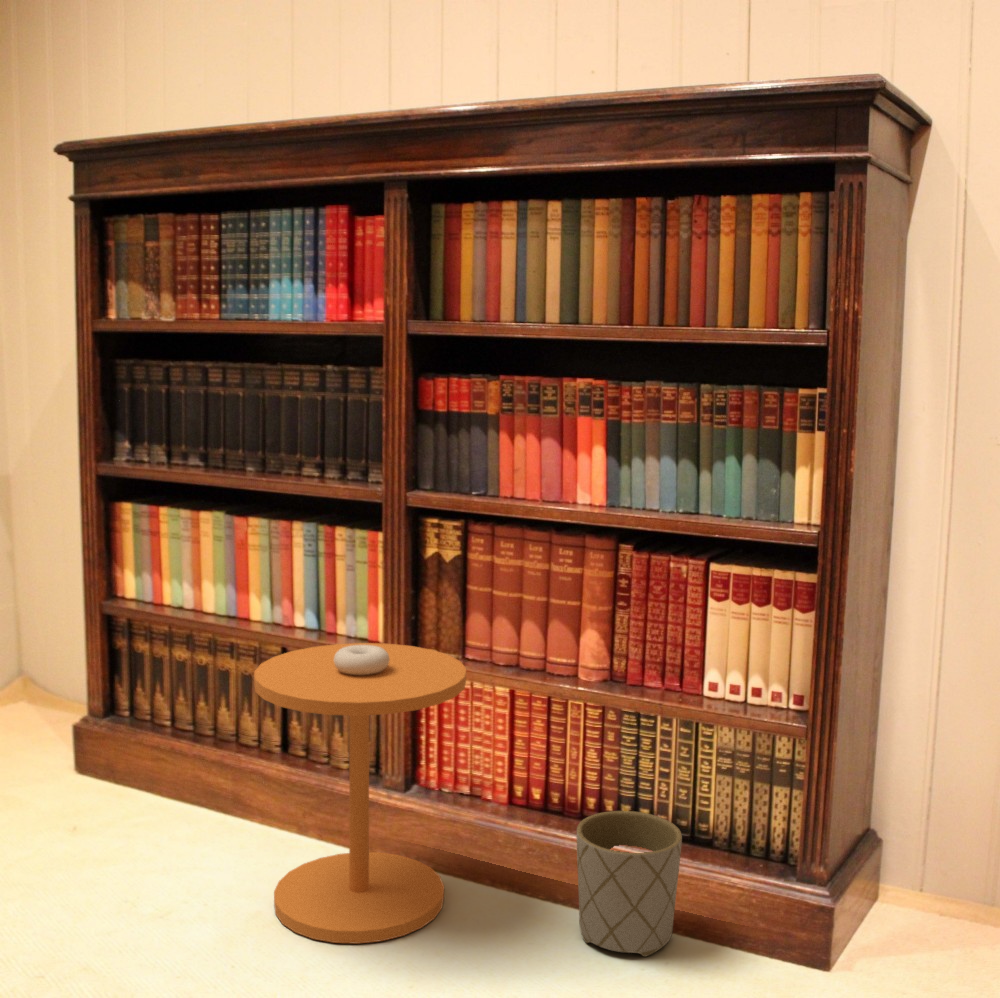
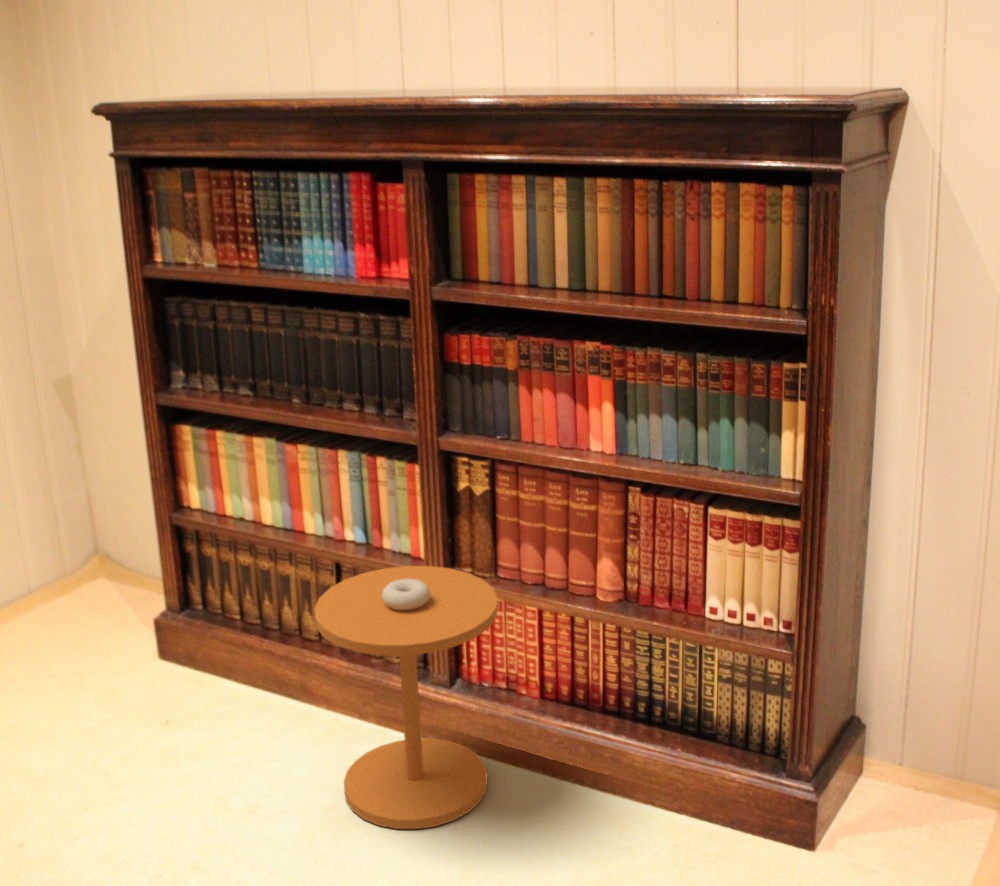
planter: present [577,811,682,957] -> none [597,712,687,836]

